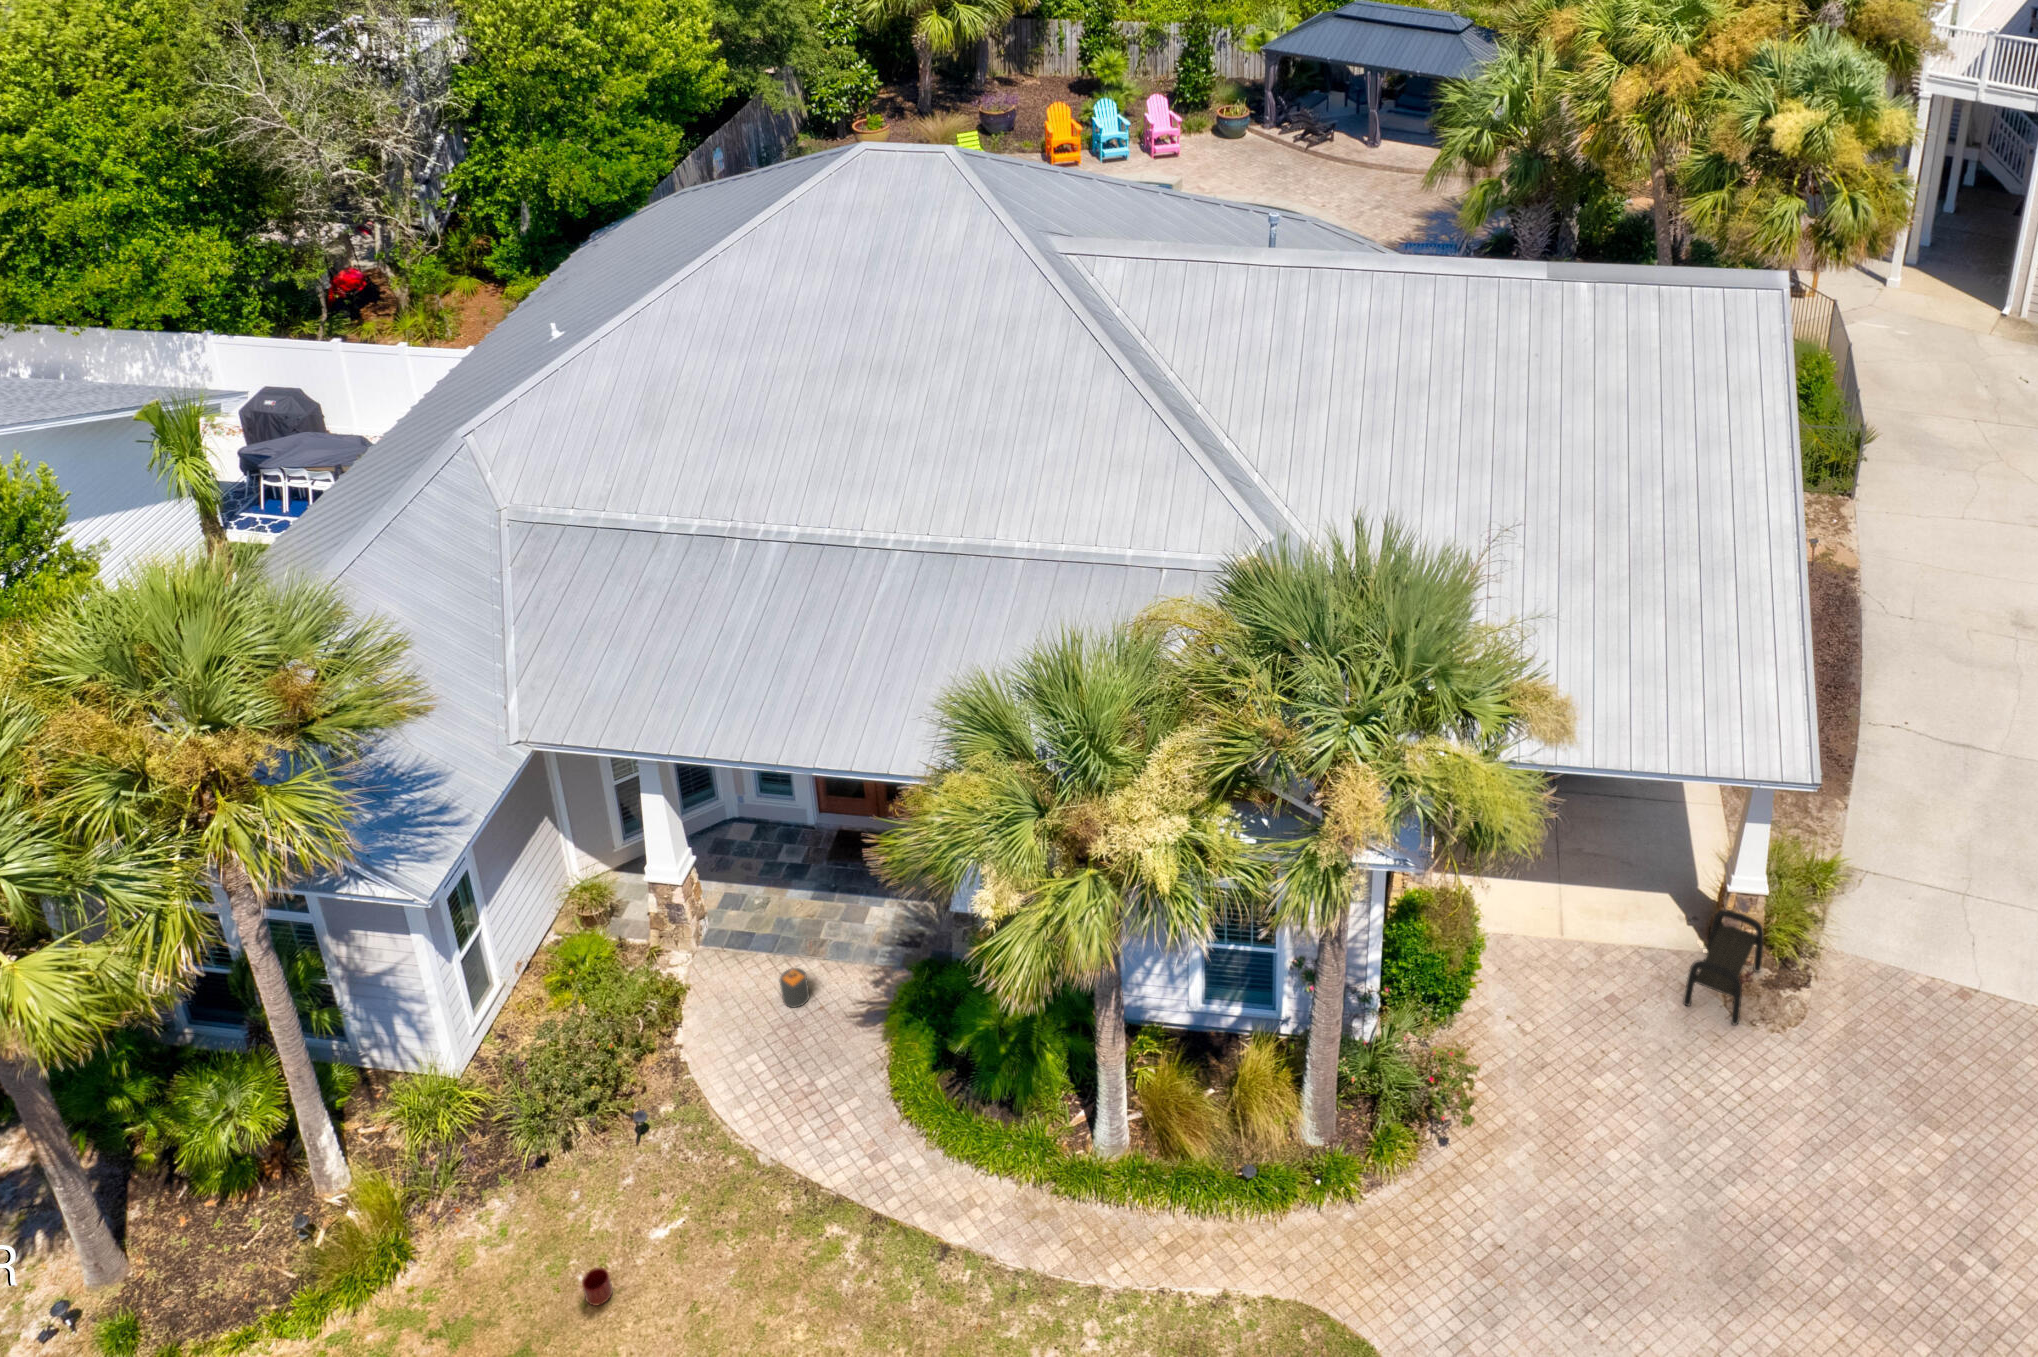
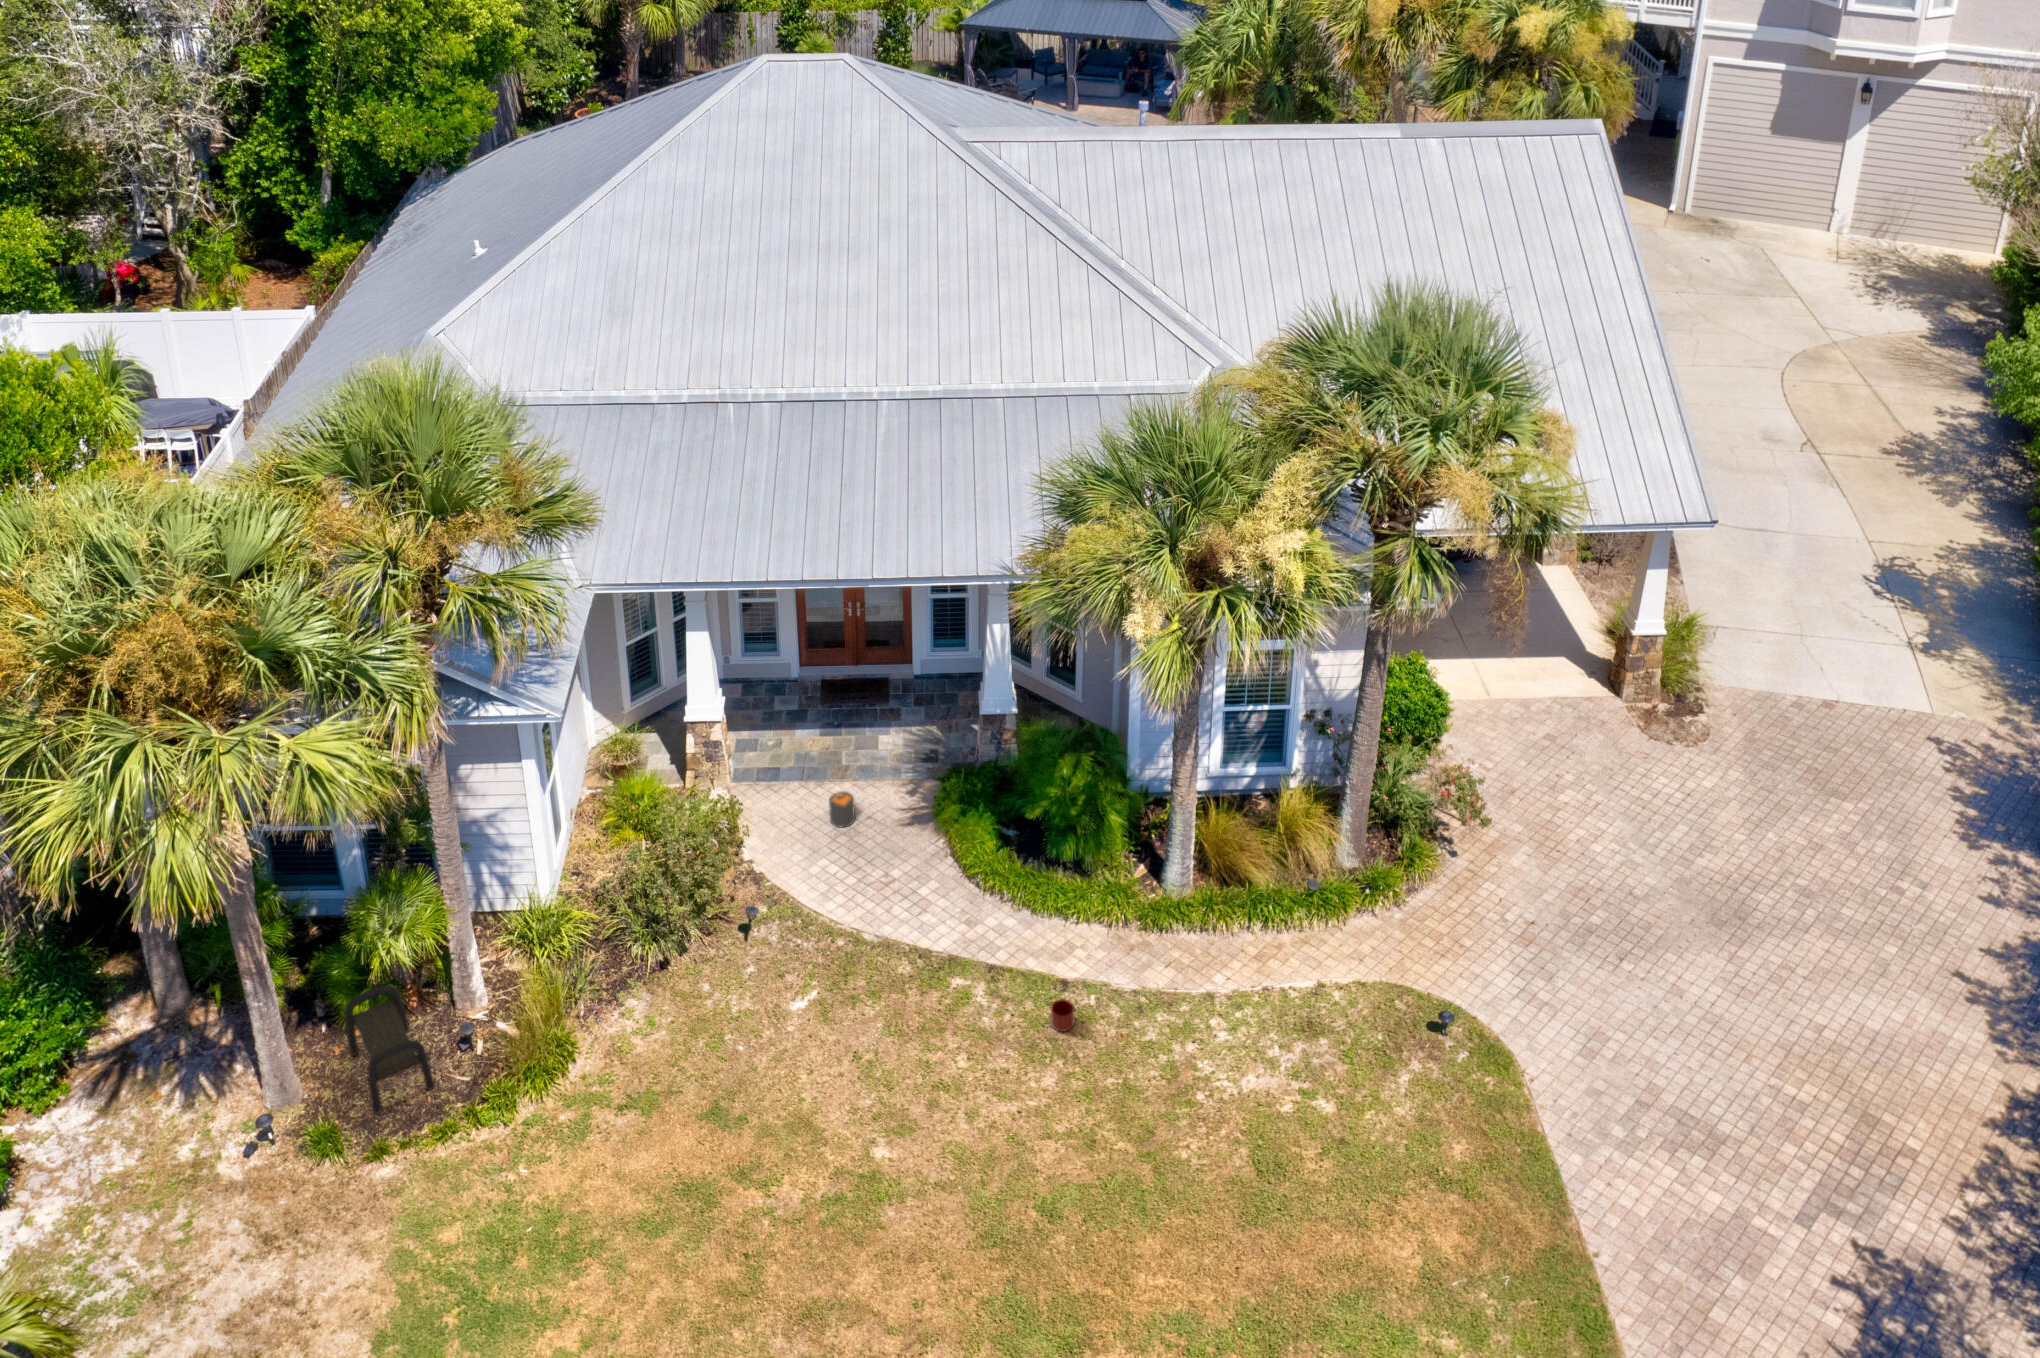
bench: present [1683,910,1764,1025] -> present [344,985,435,1113]
planter: present [582,1268,613,1306] -> present [1051,999,1075,1031]

